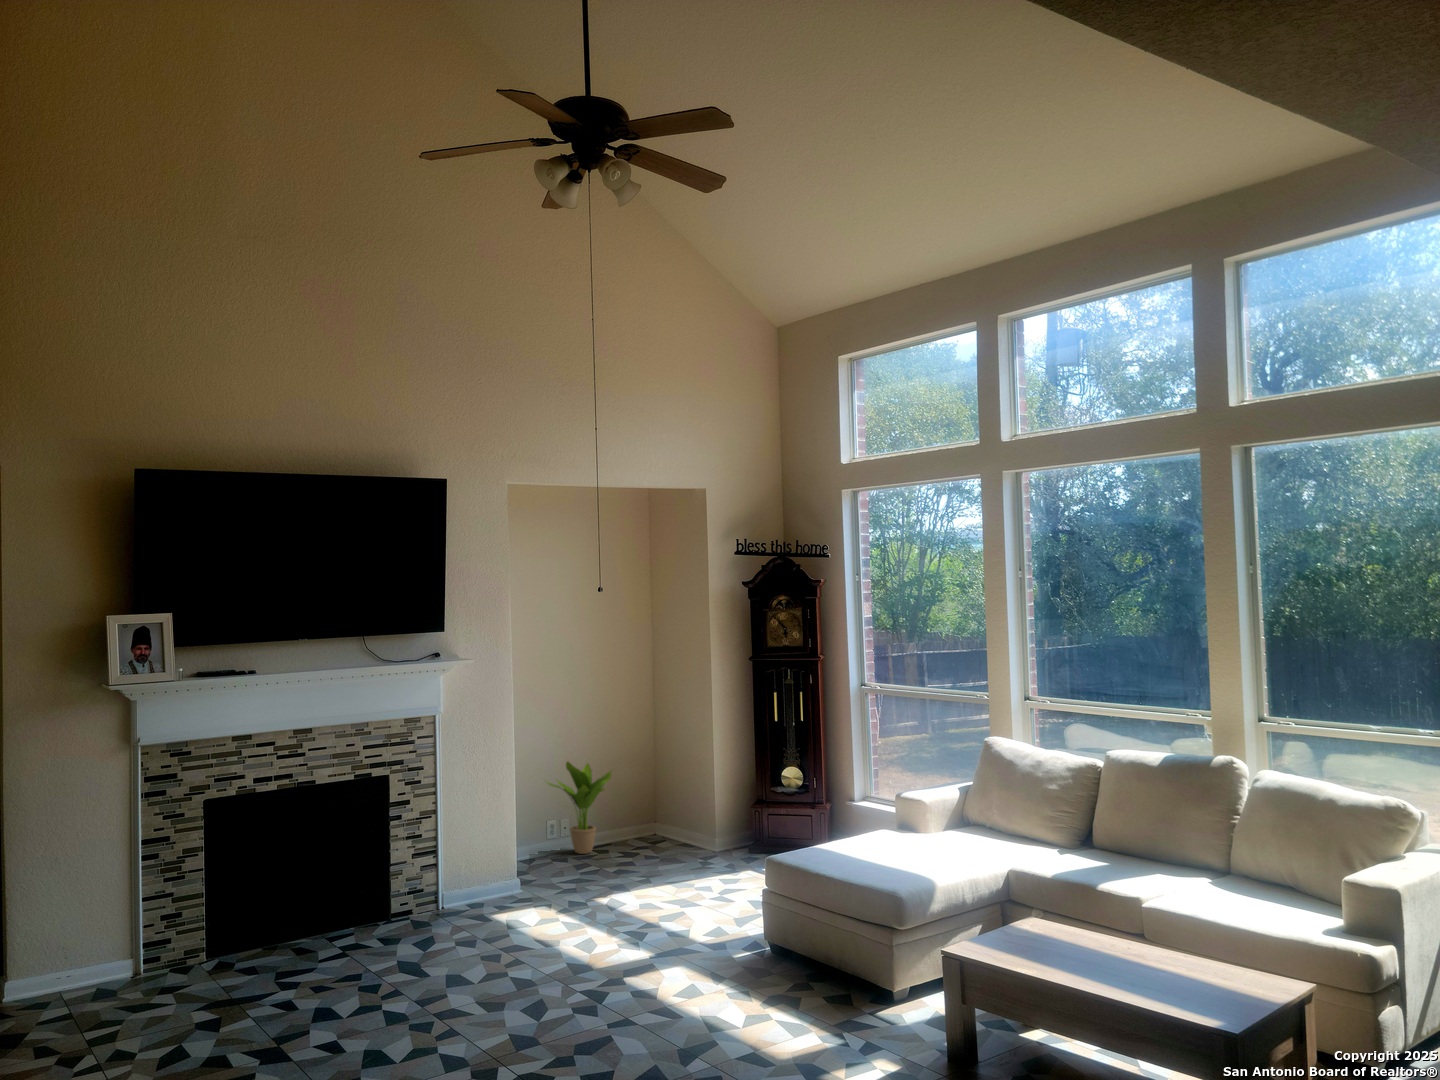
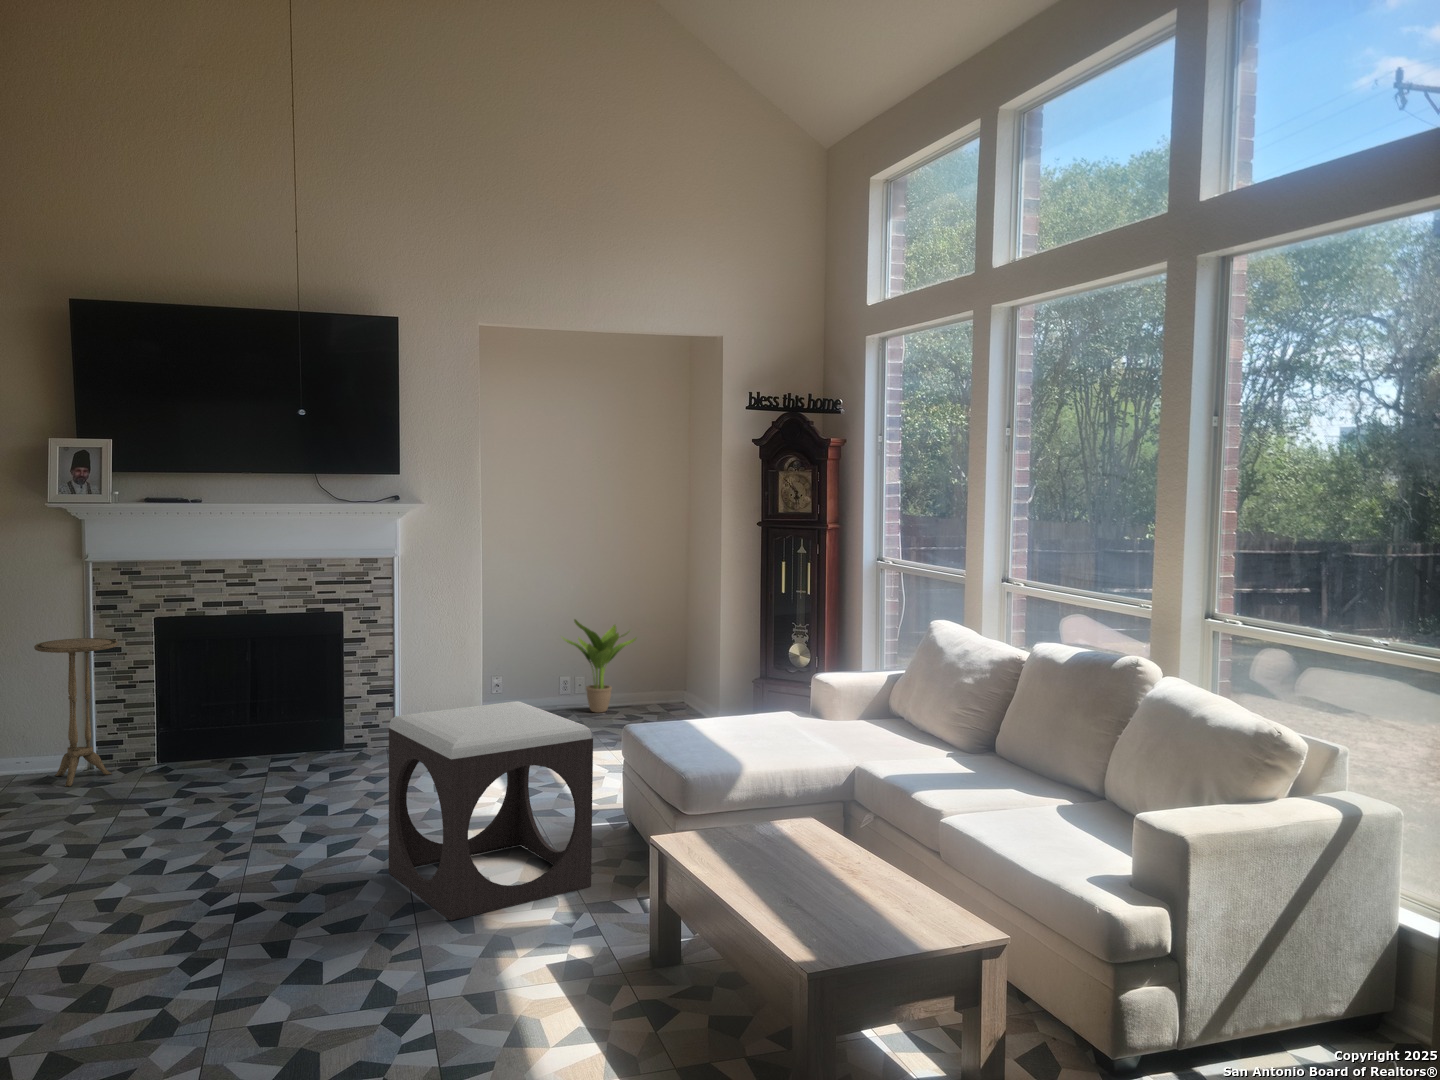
side table: none [104,828,190,994] -> present [34,638,118,787]
footstool: none [620,848,809,1052] -> present [389,701,593,921]

